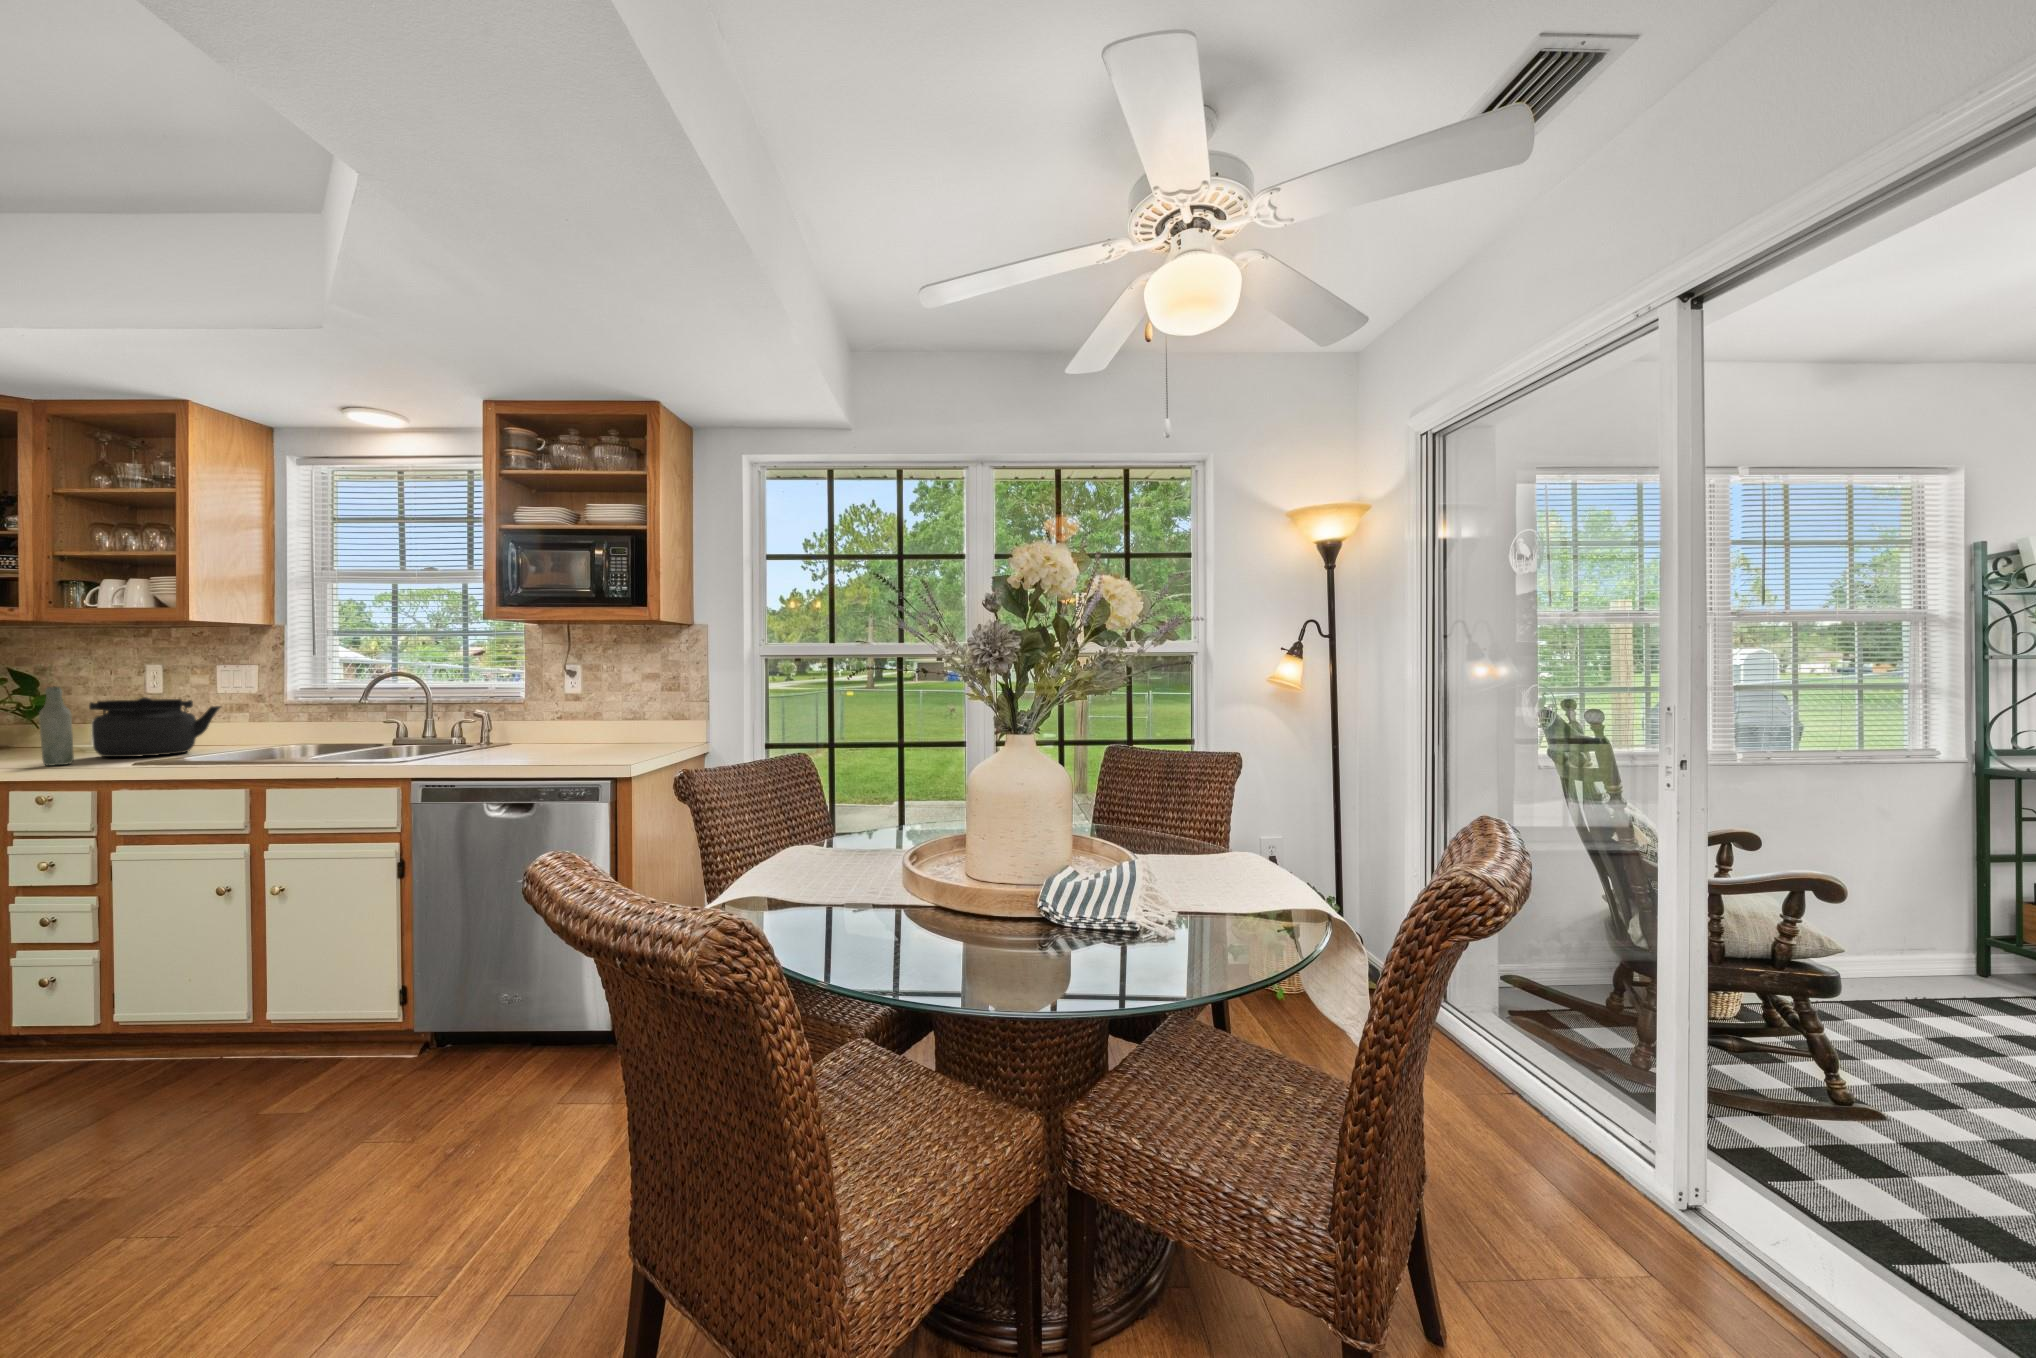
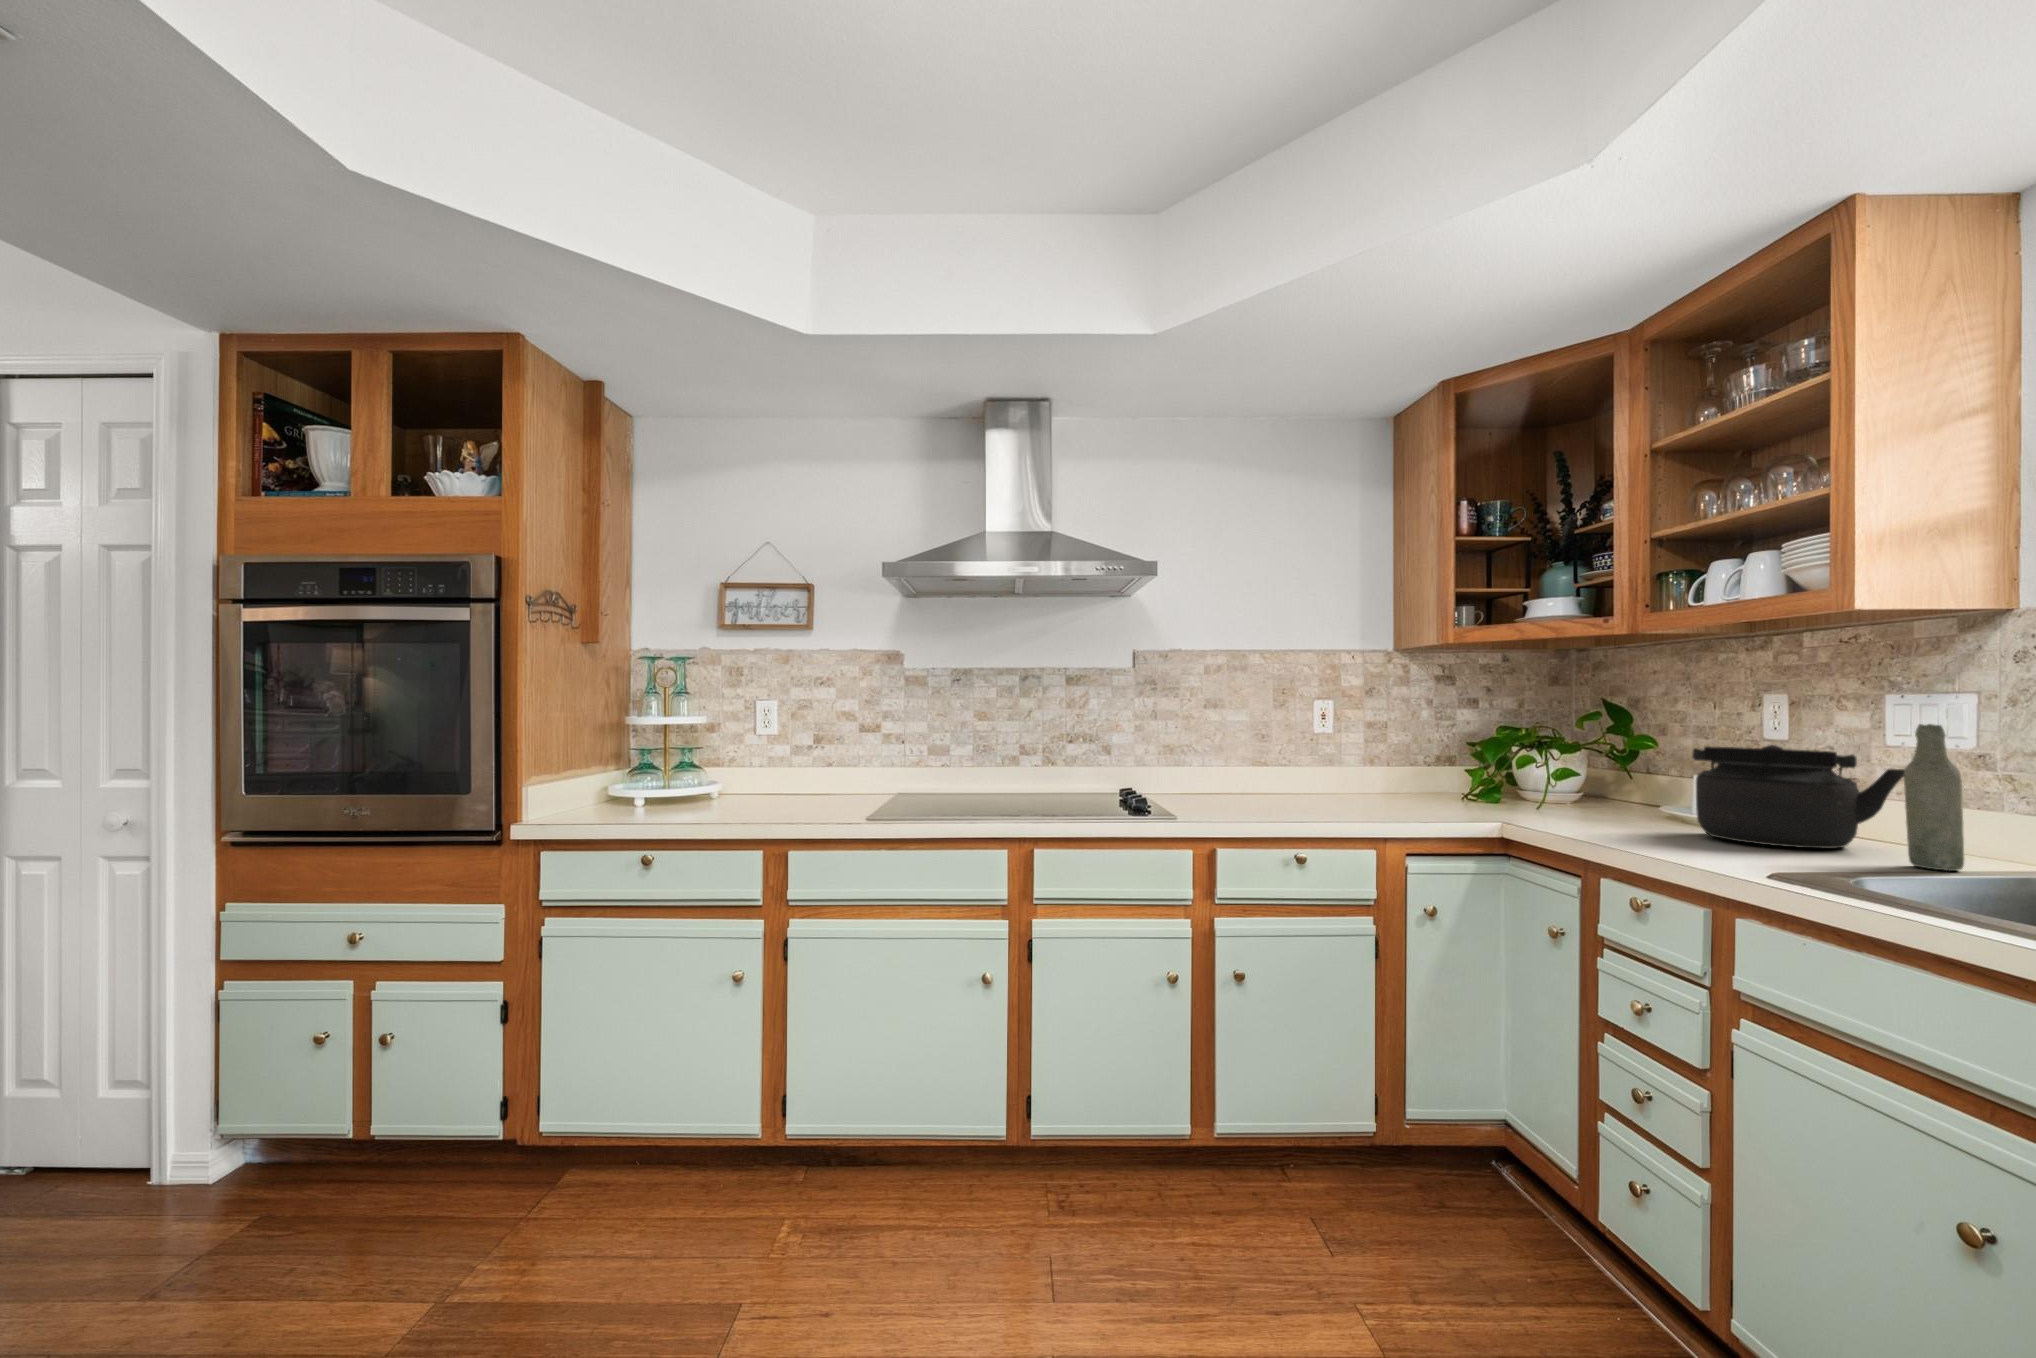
bottle: present [39,686,74,765] -> present [1904,724,1964,871]

